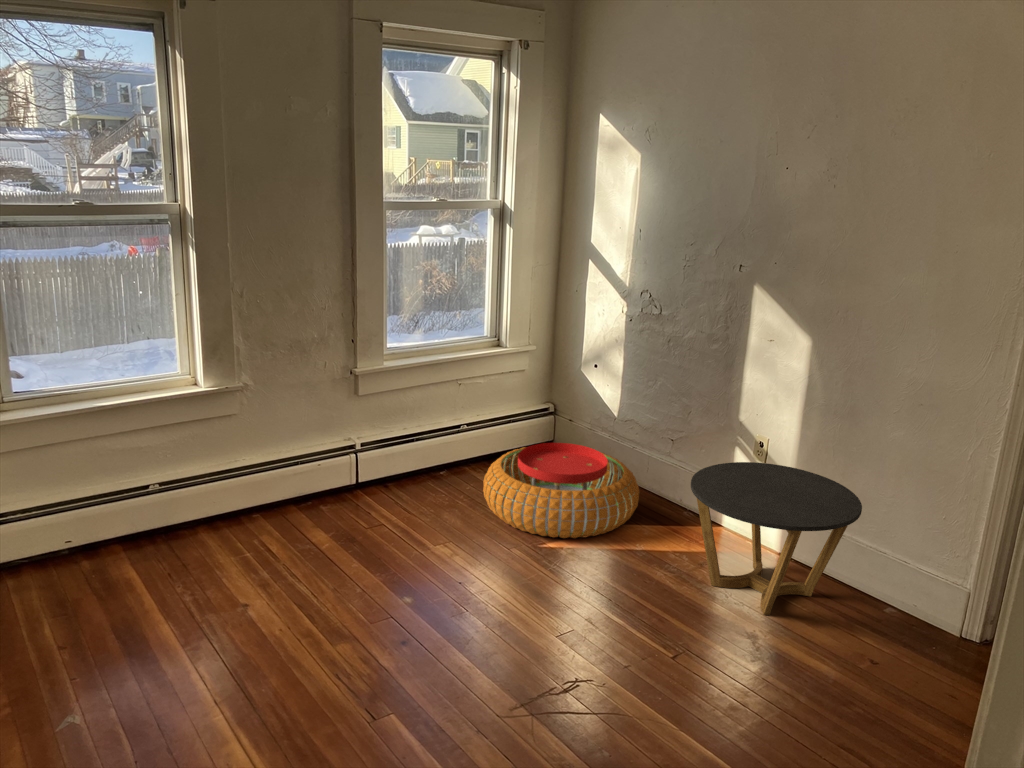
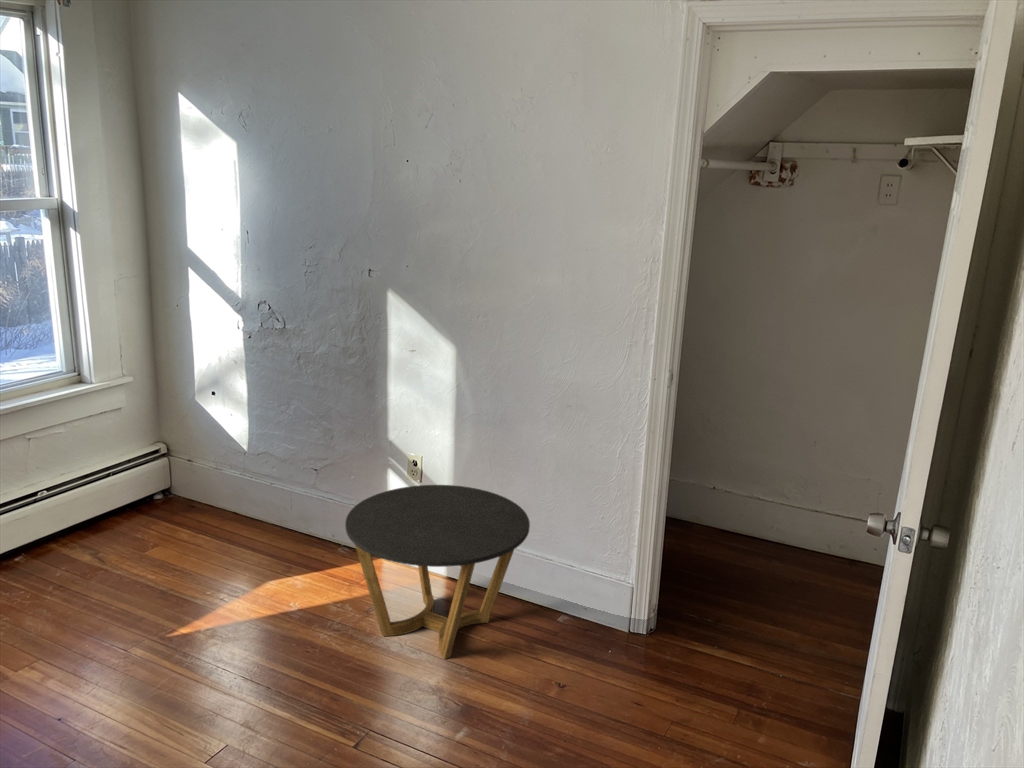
pouf: present [483,443,639,538] -> none [81,494,285,619]

